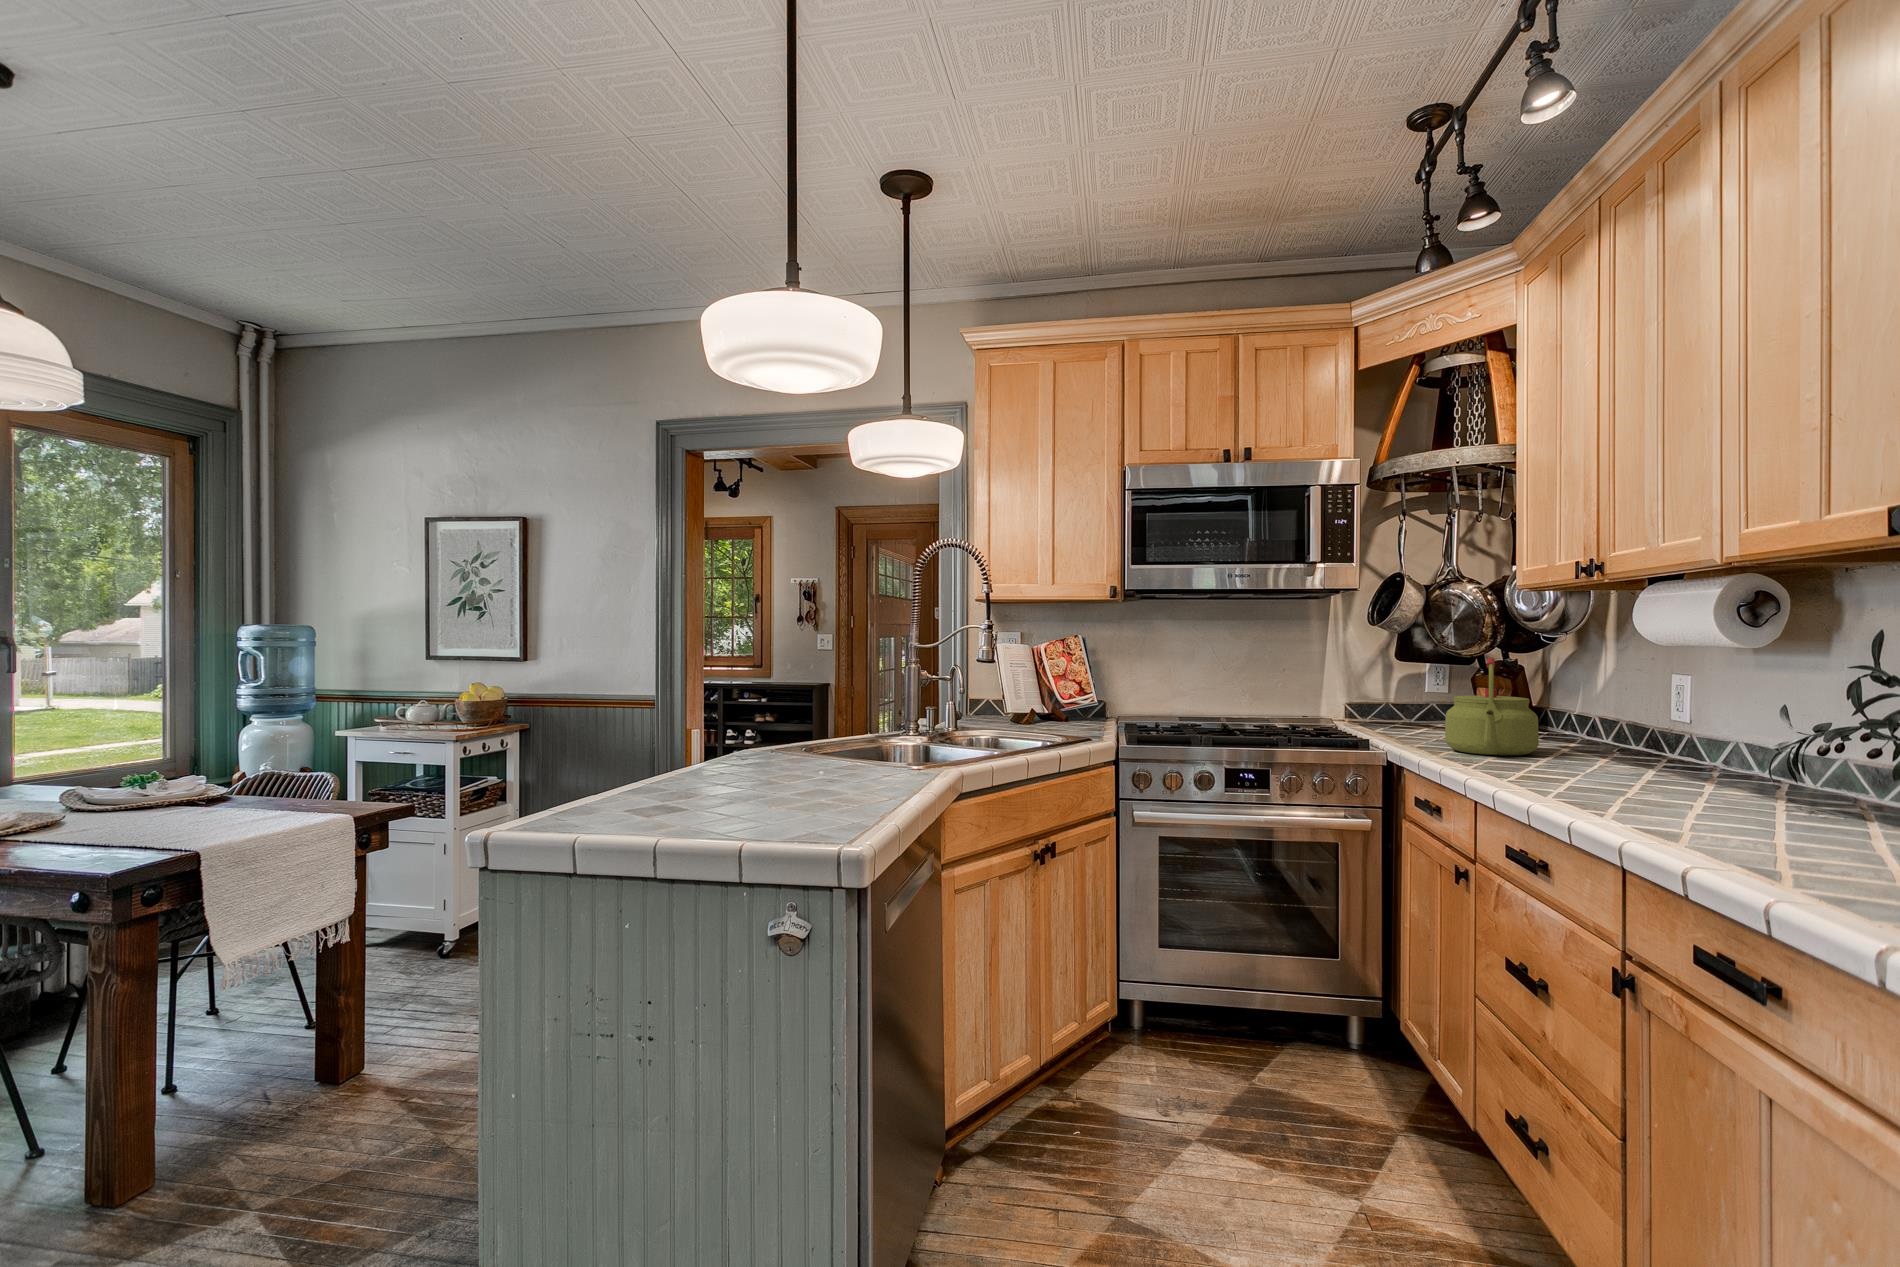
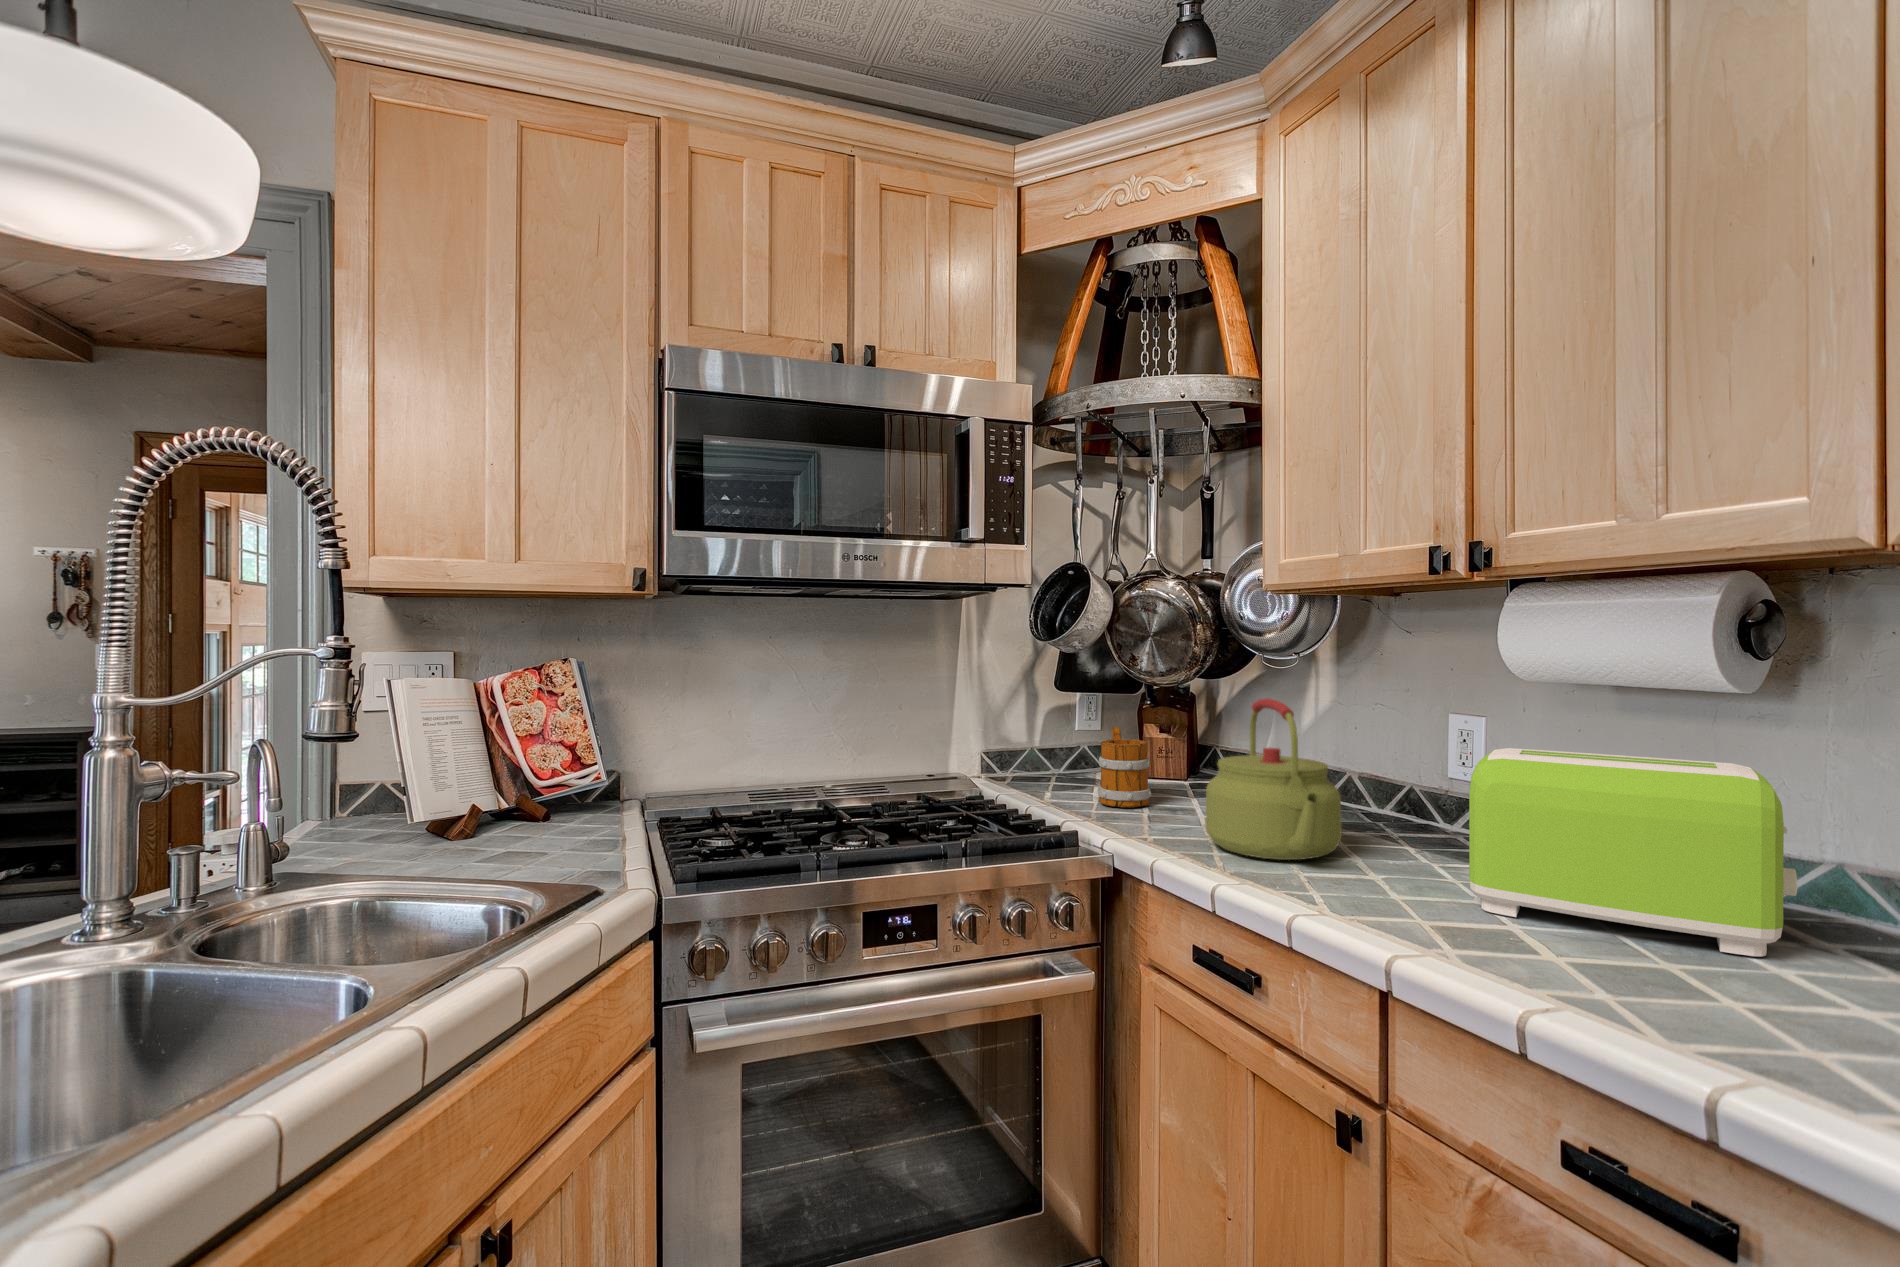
toaster: none [1562,682,1746,791] -> present [1469,748,1797,957]
mug: none [1408,685,1447,736] -> present [1097,727,1151,808]

